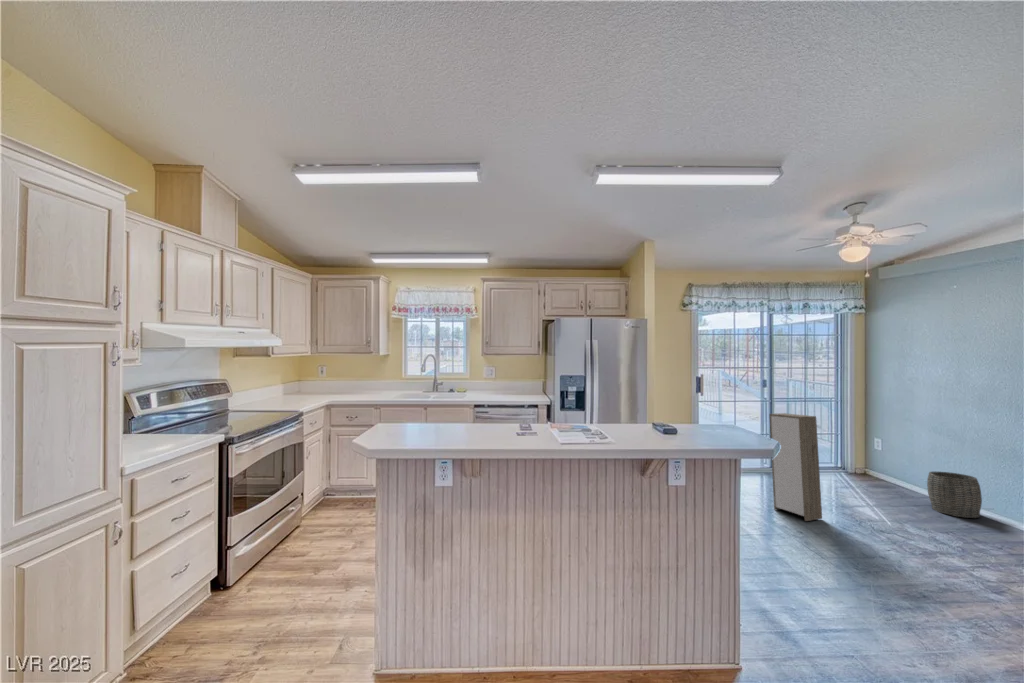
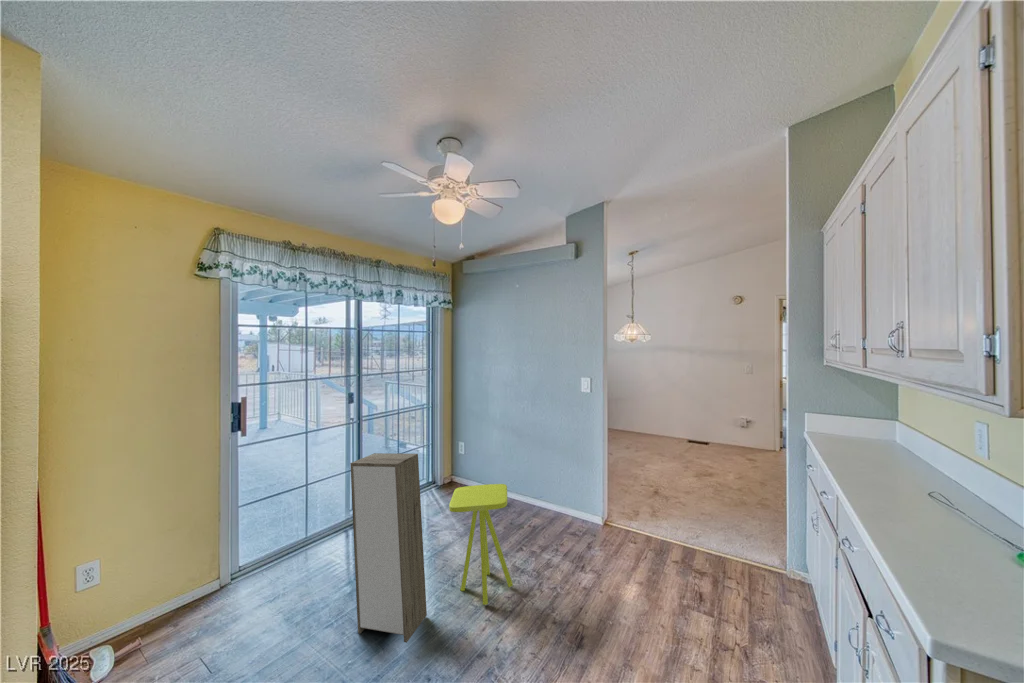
side table: none [842,452,904,532] -> present [449,484,513,605]
woven basket: present [927,472,982,518] -> none [510,471,547,521]

